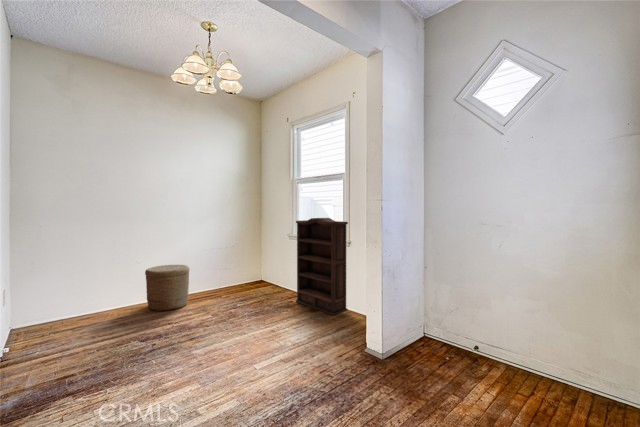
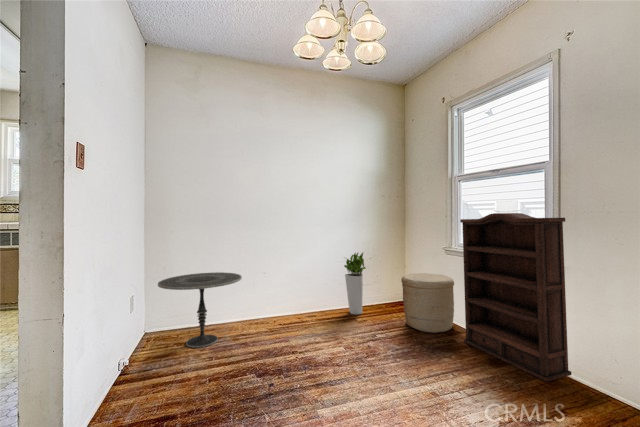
planter: none [211,244,233,293] -> present [344,253,366,314]
woven basket: present [145,265,189,311] -> present [401,273,454,333]
side table: none [29,266,119,333] -> present [158,272,242,348]

